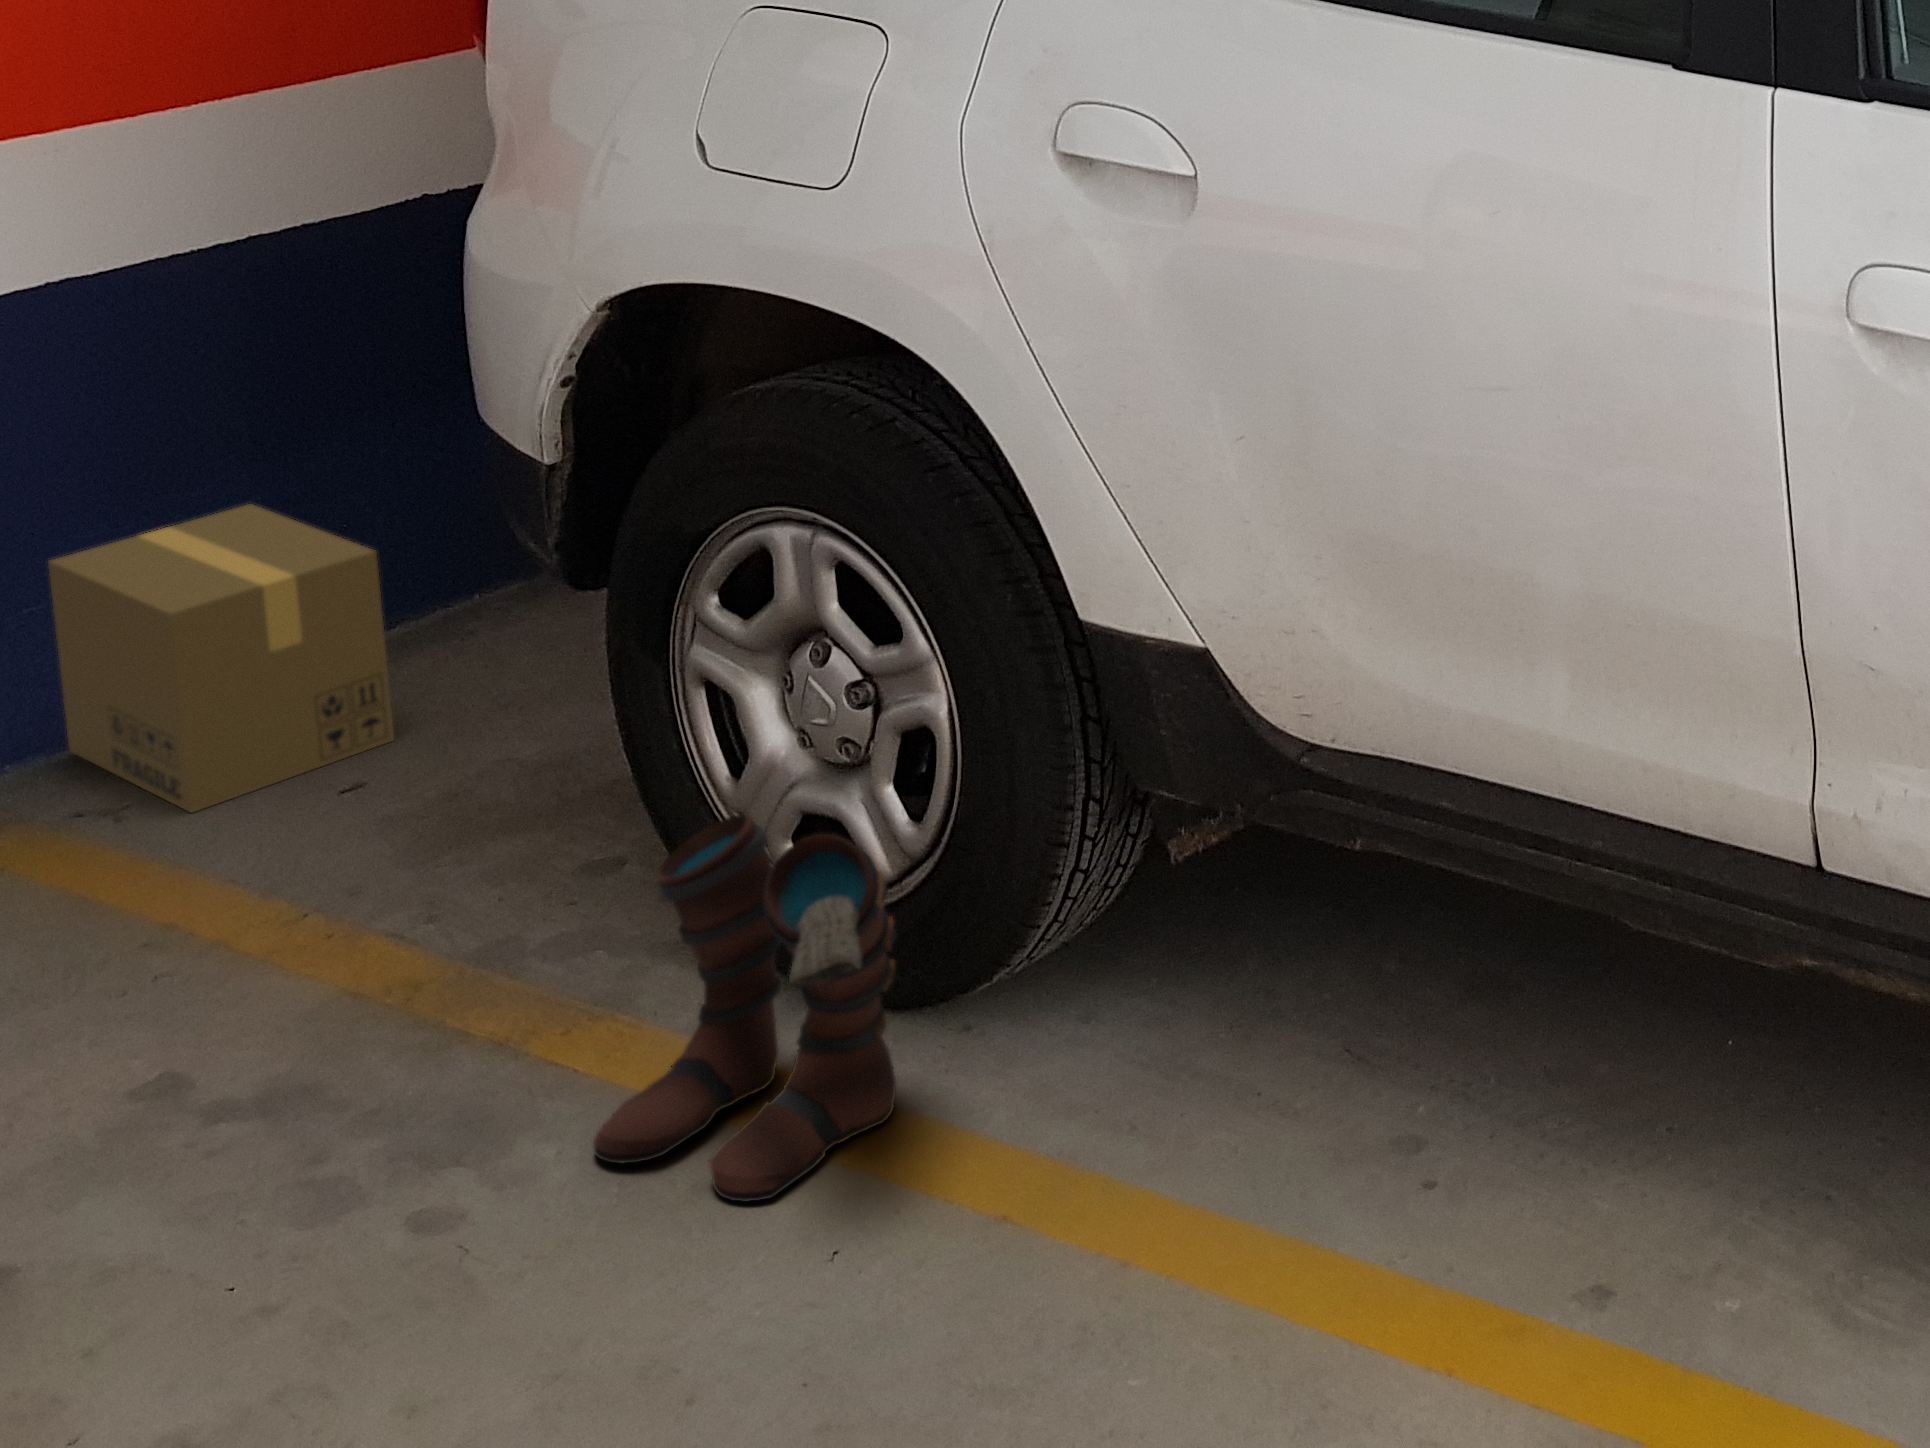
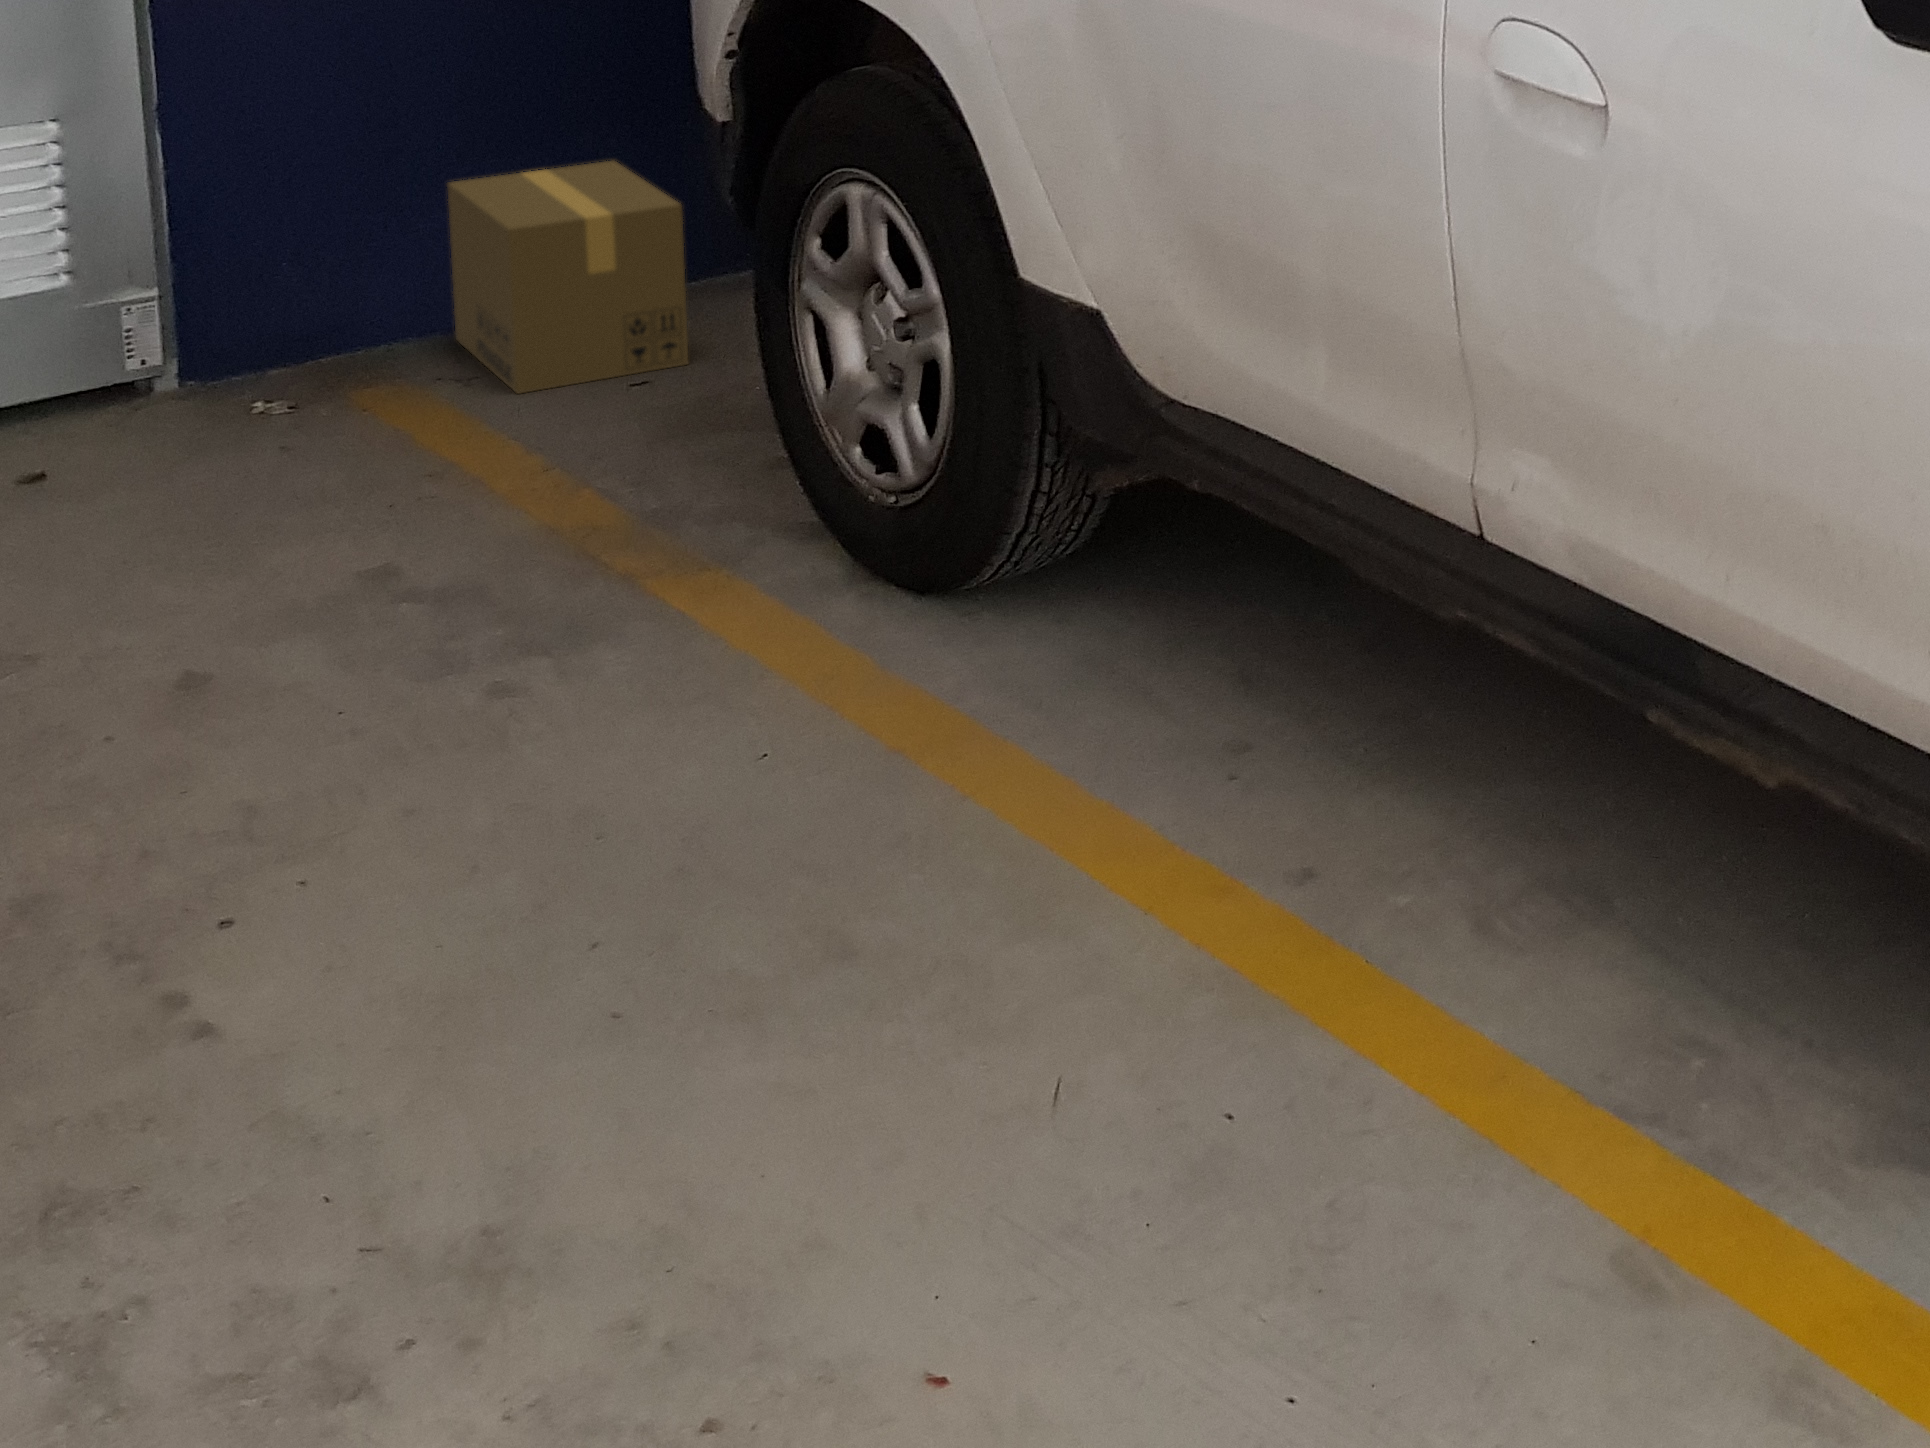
boots: present [593,814,896,1202] -> none [659,413,901,708]

